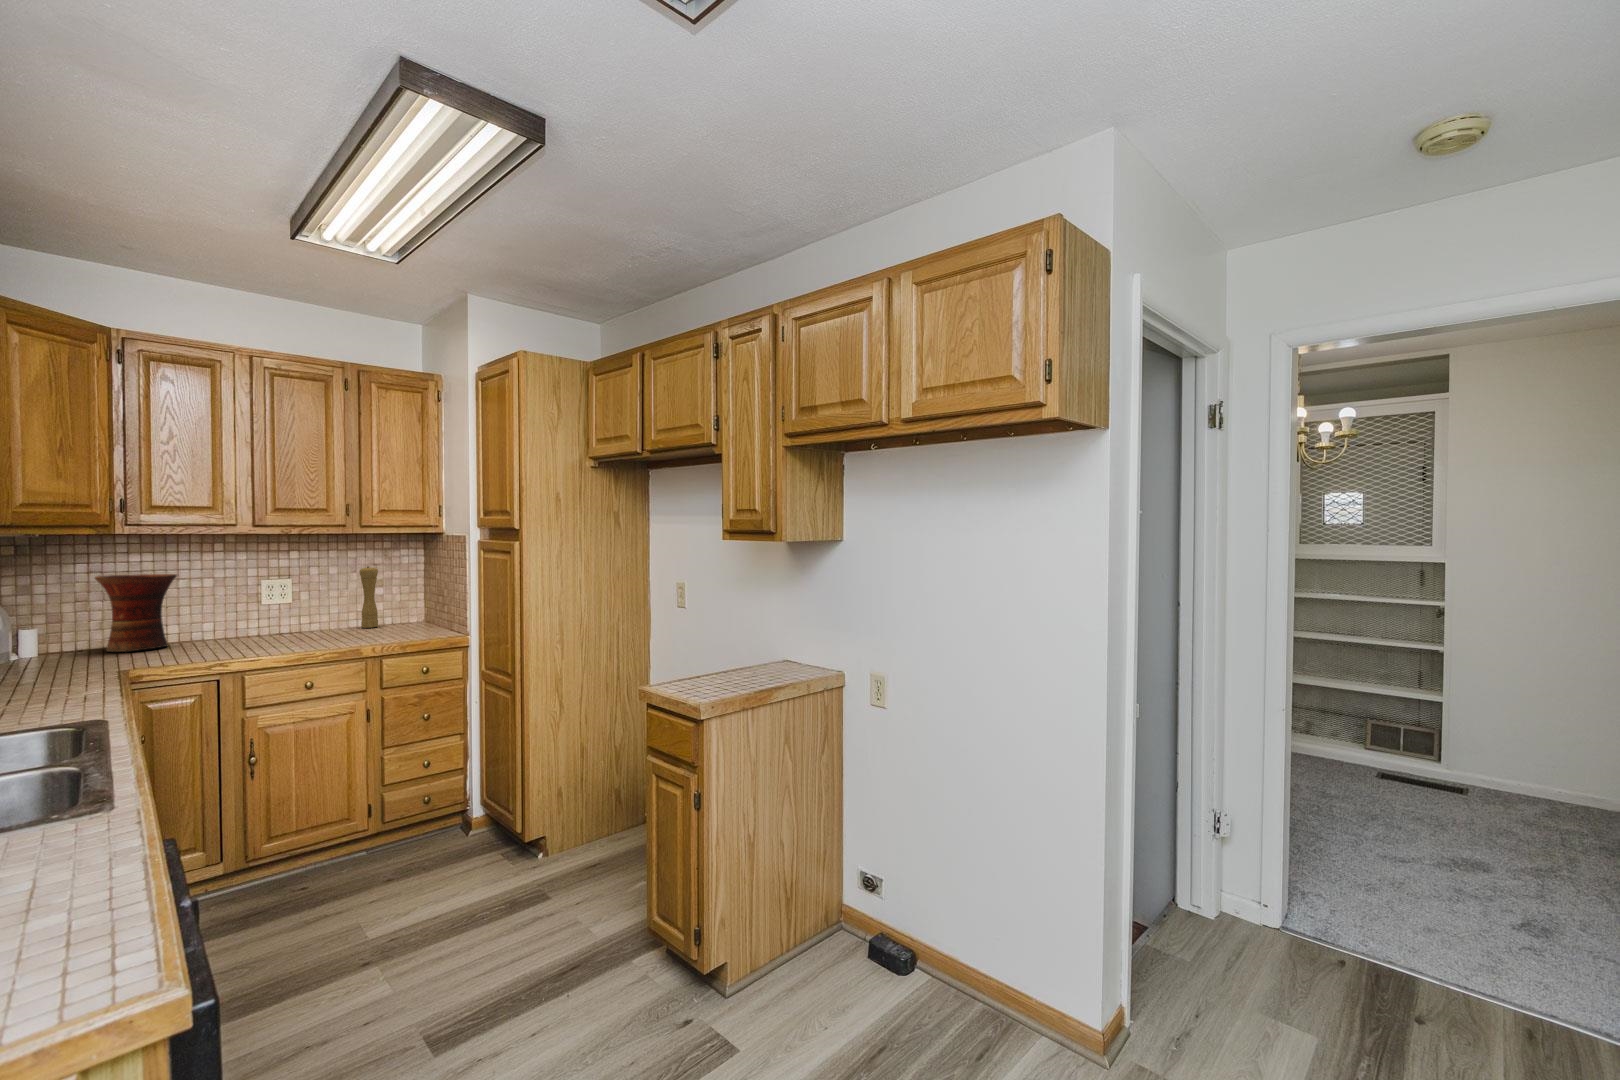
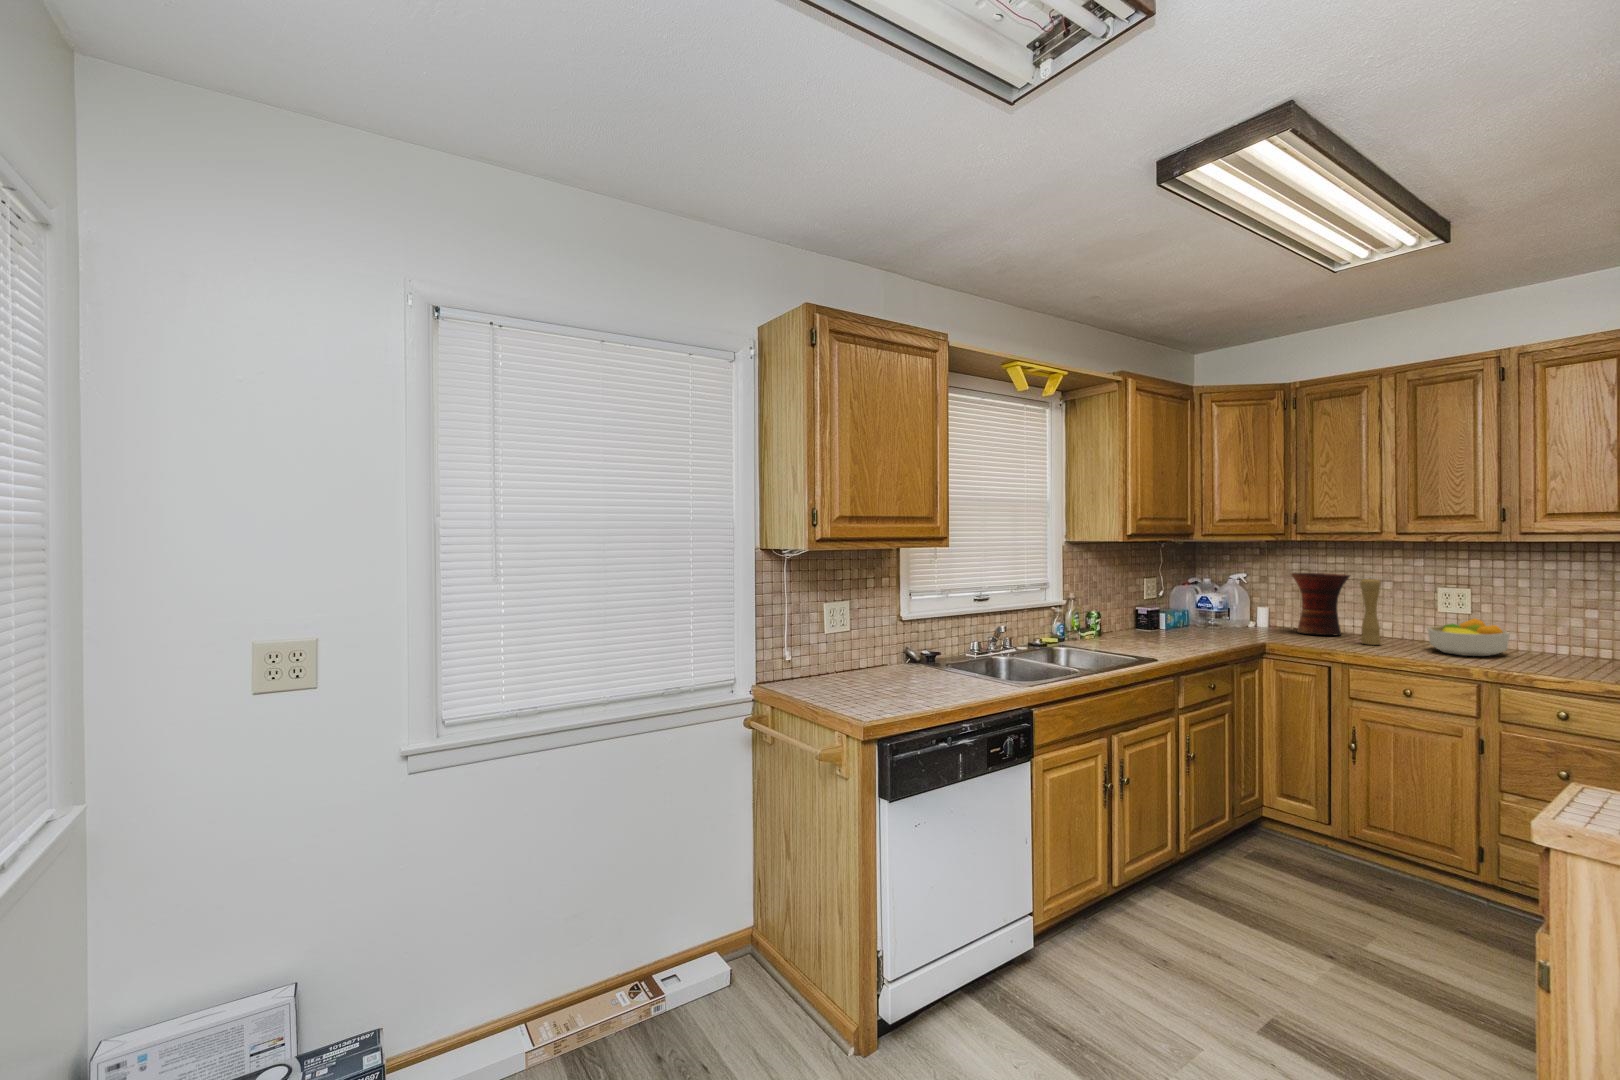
pepper mill: present [360,567,378,628] -> present [1360,578,1381,645]
fruit bowl: none [281,605,350,641] -> present [1428,618,1509,656]

